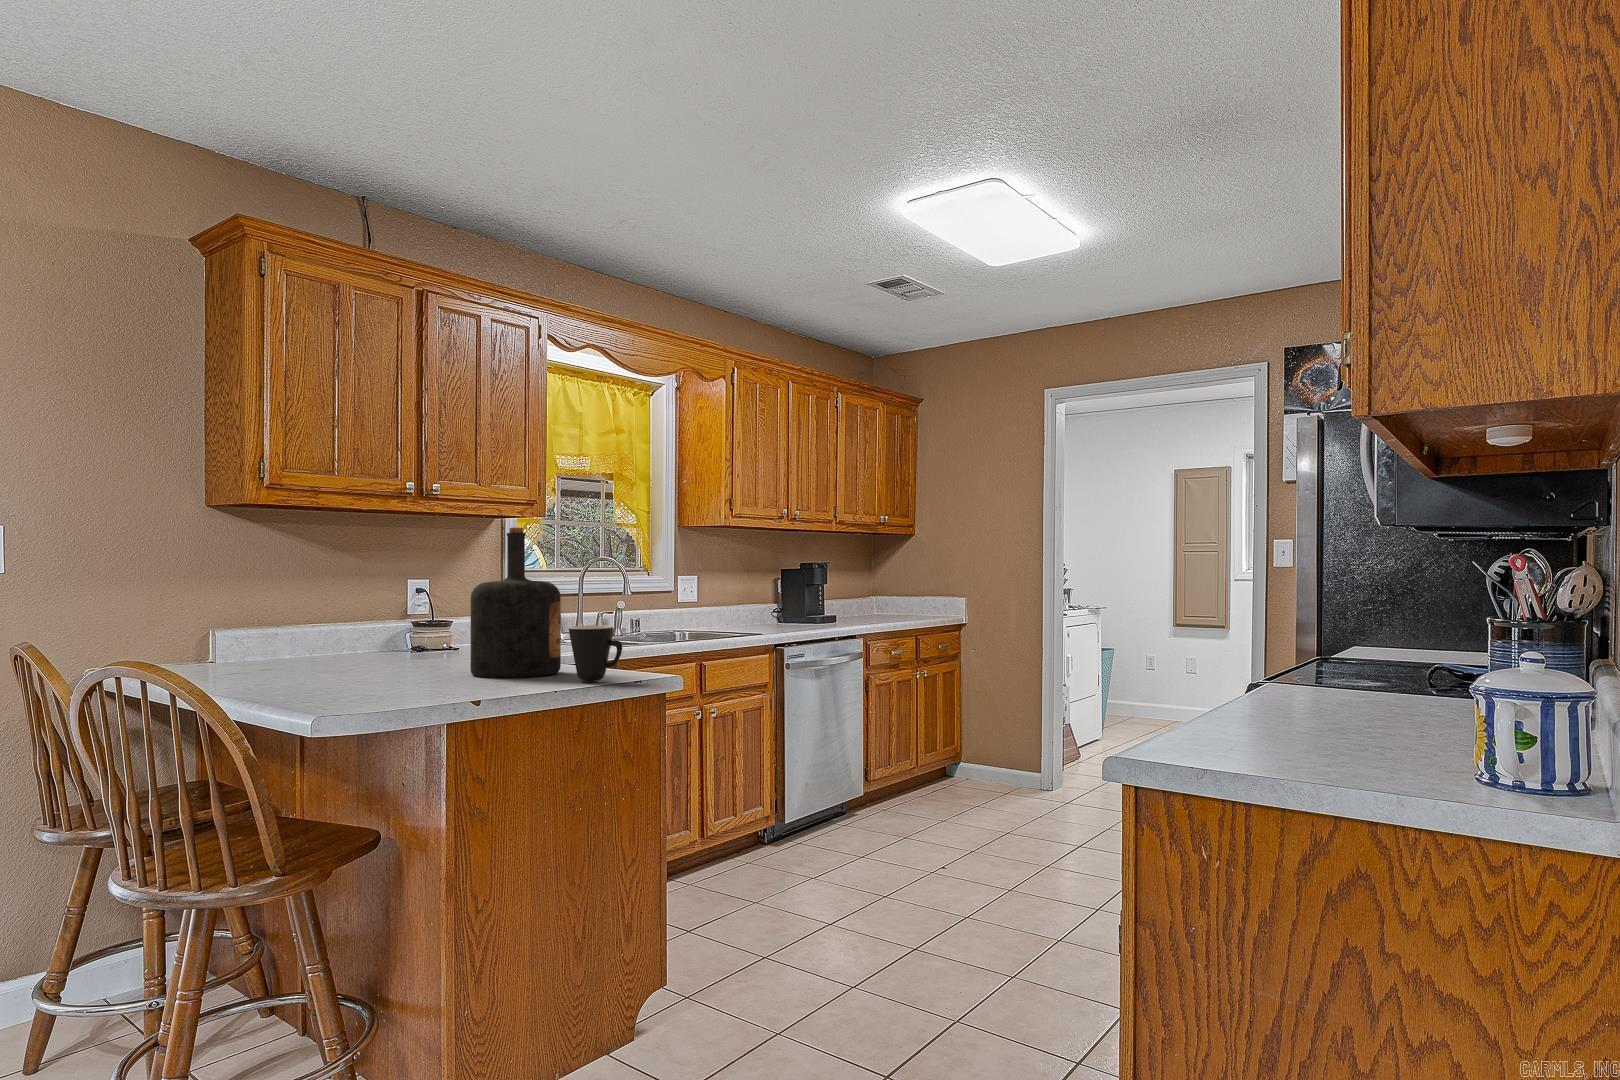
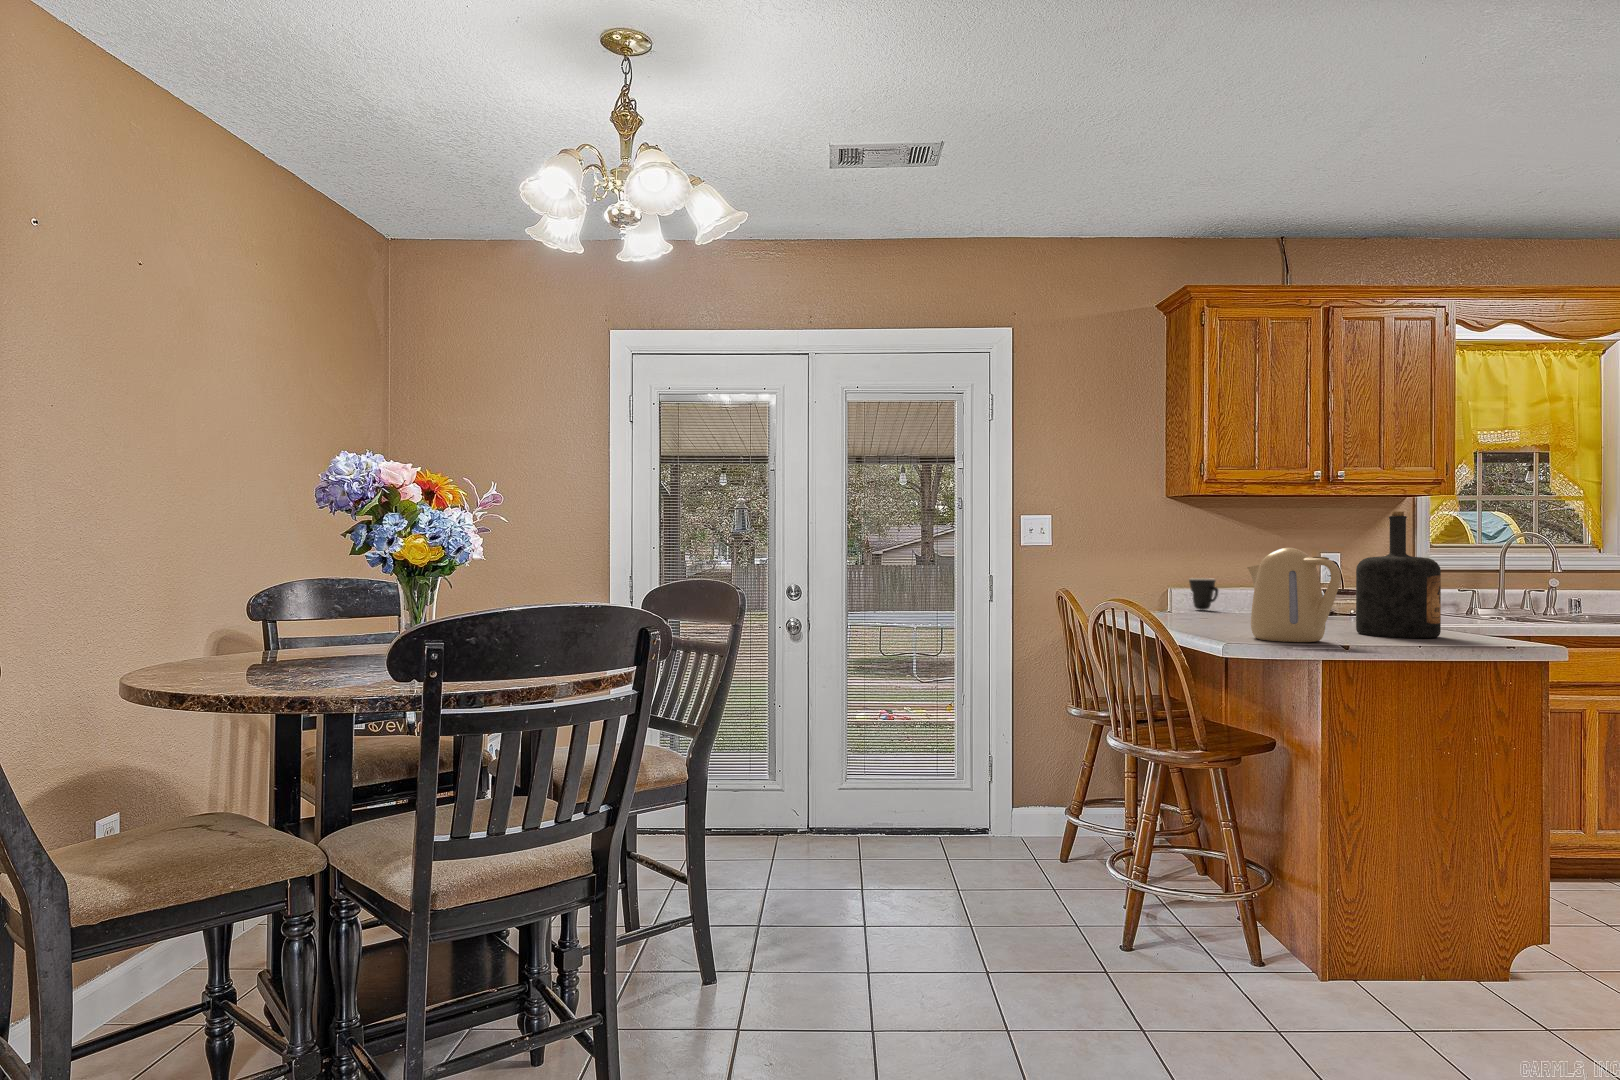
kettle: none [343,570,470,701] -> present [1247,547,1341,642]
mug: present [569,626,622,681] -> present [1189,578,1218,610]

